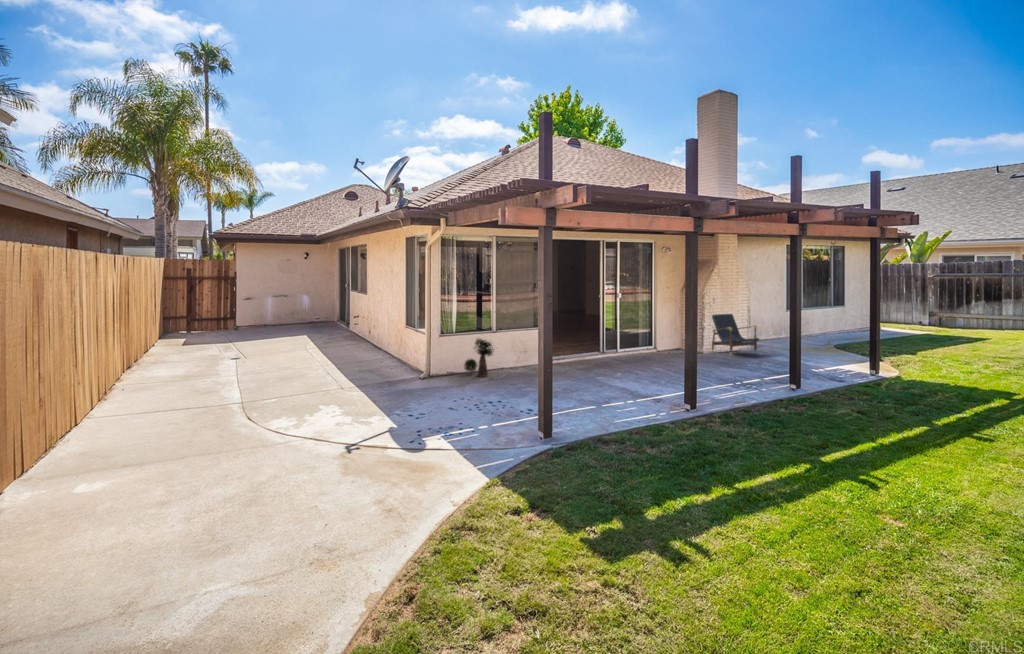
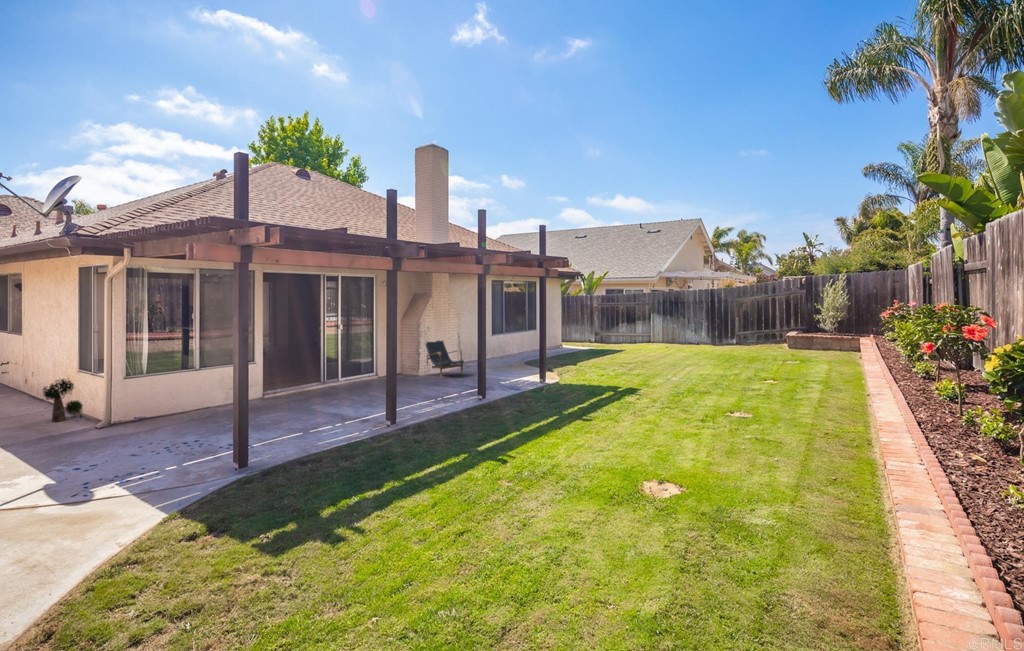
potted plant: present [464,339,493,377] -> present [43,379,82,422]

